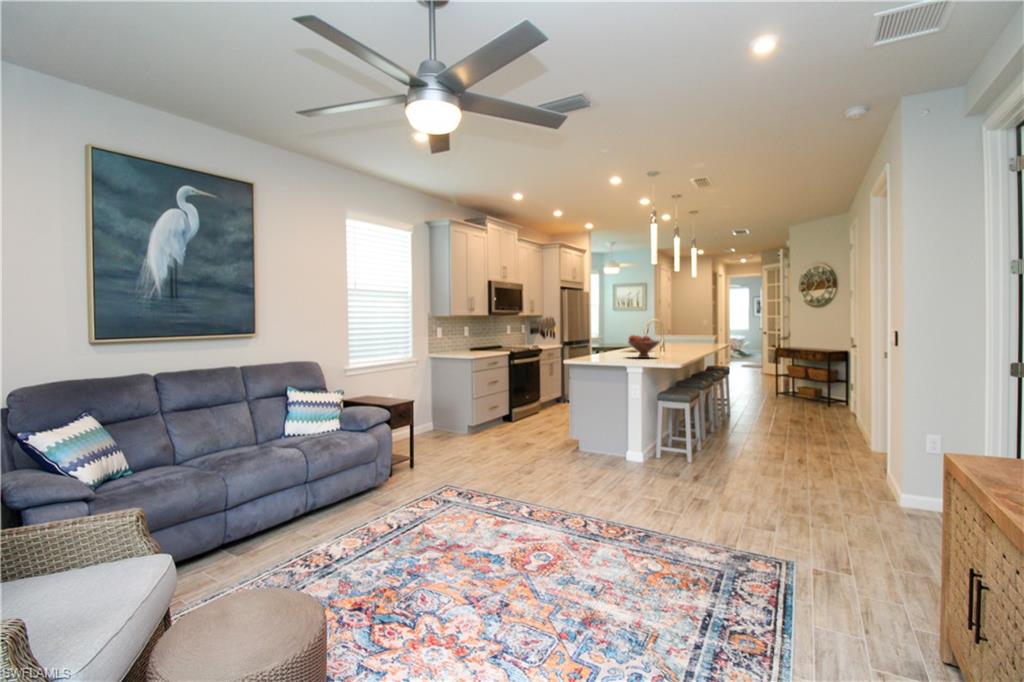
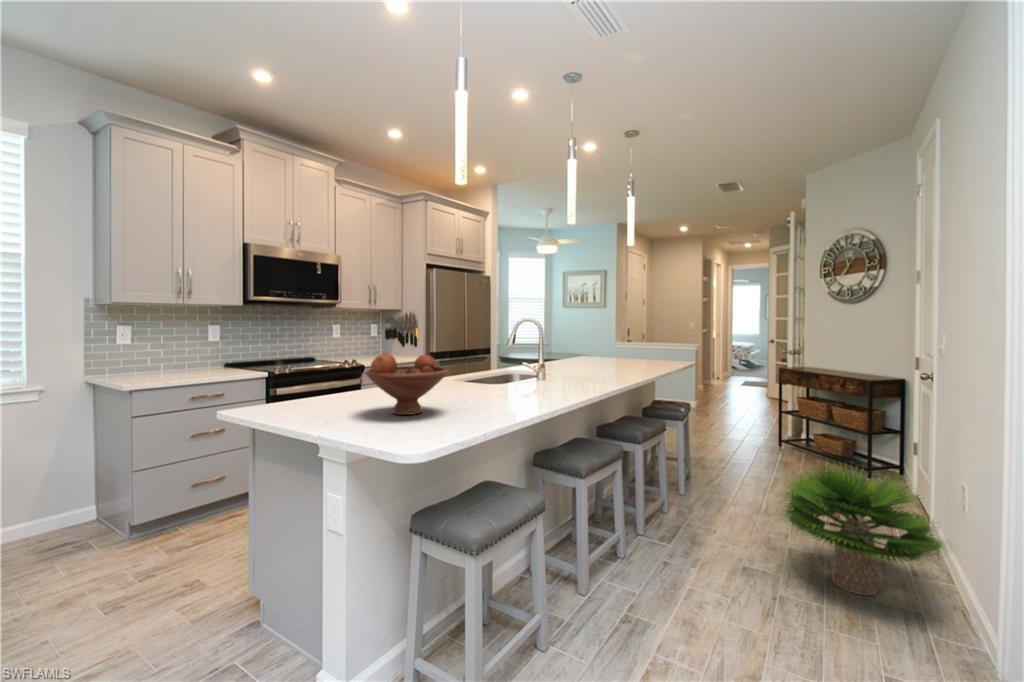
potted plant: none [780,381,858,437] -> present [782,466,943,595]

